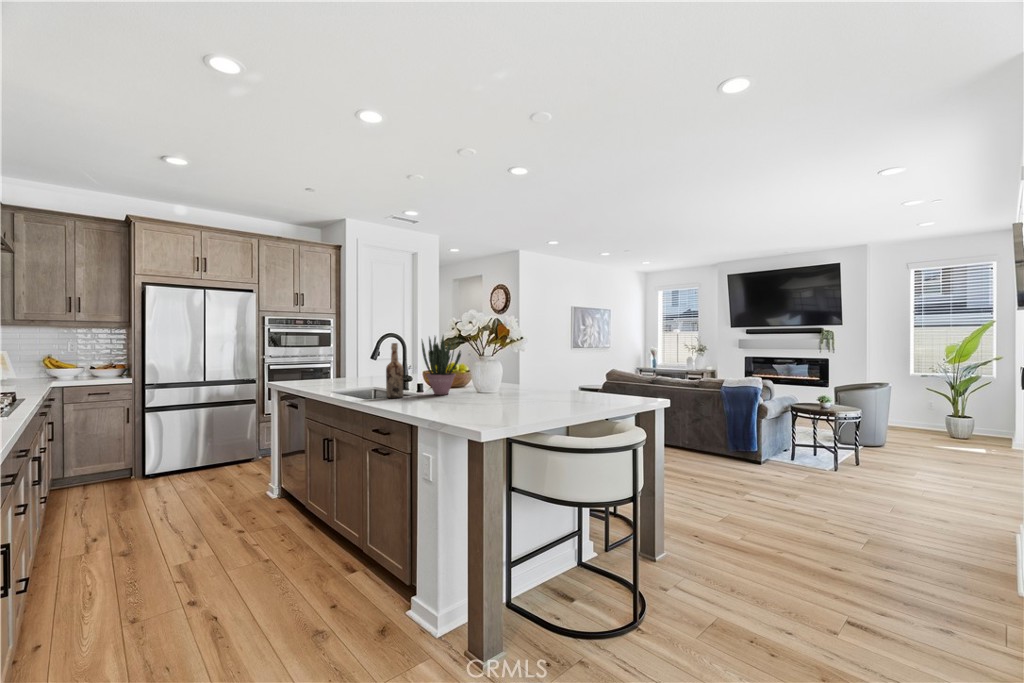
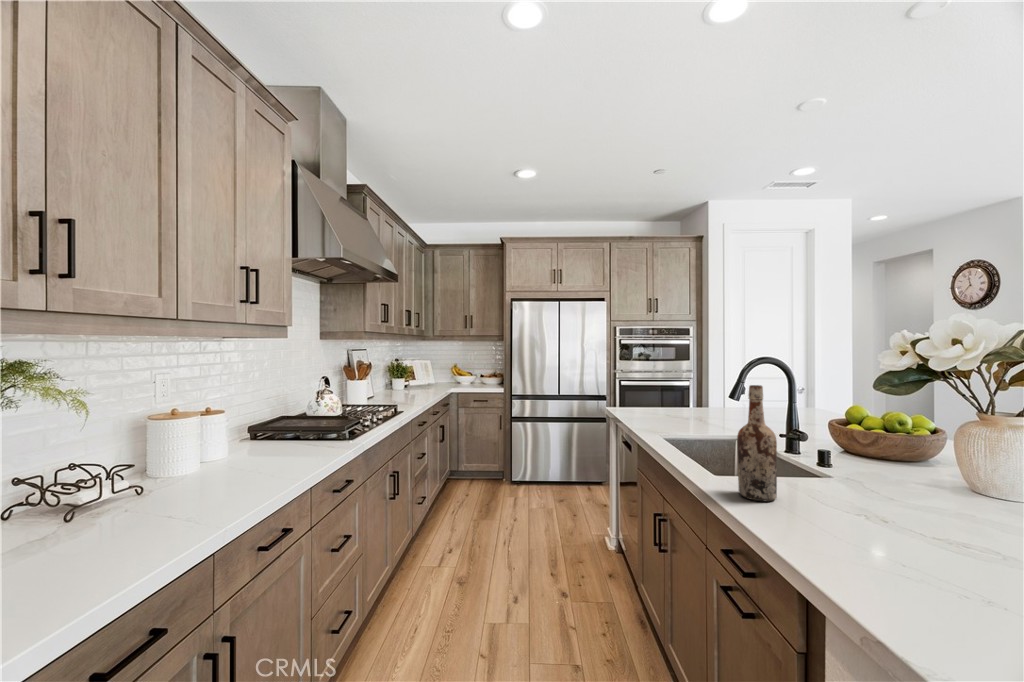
potted plant: present [422,336,461,395] -> none [822,370,941,513]

